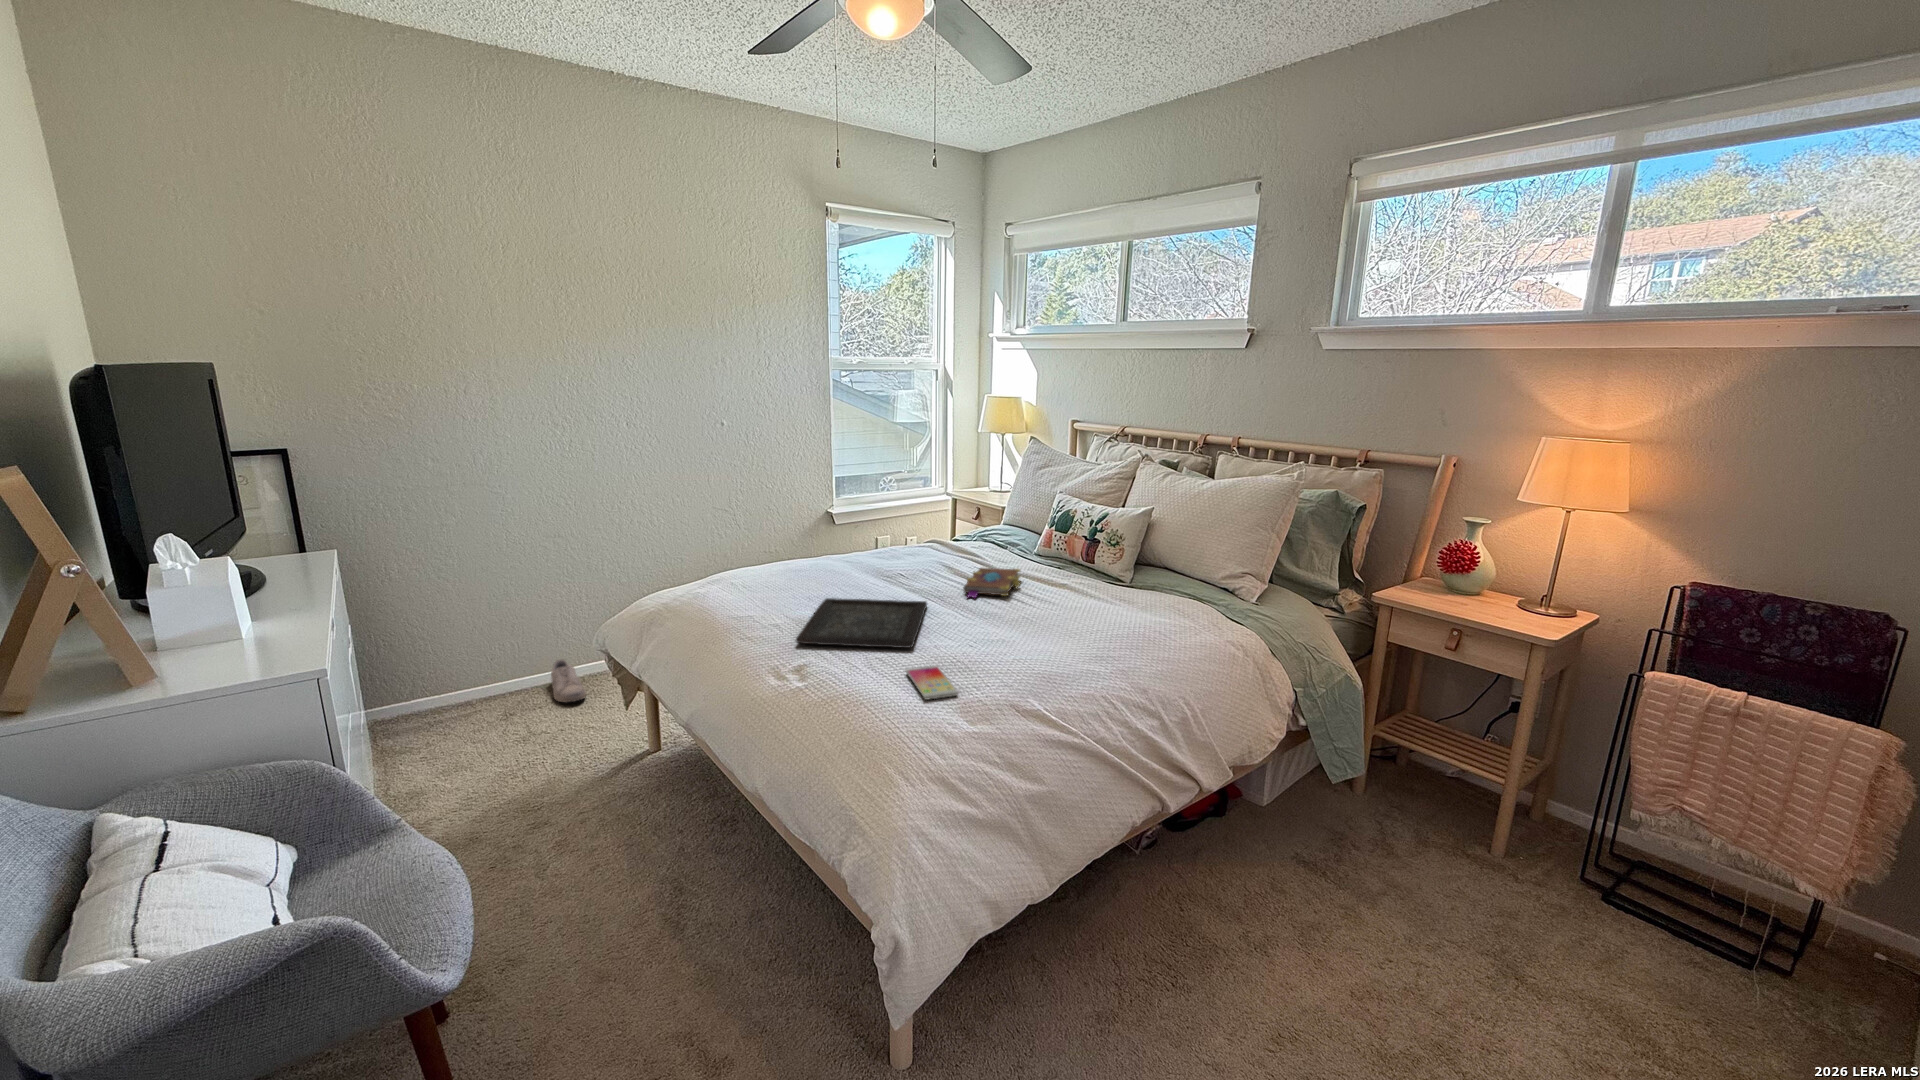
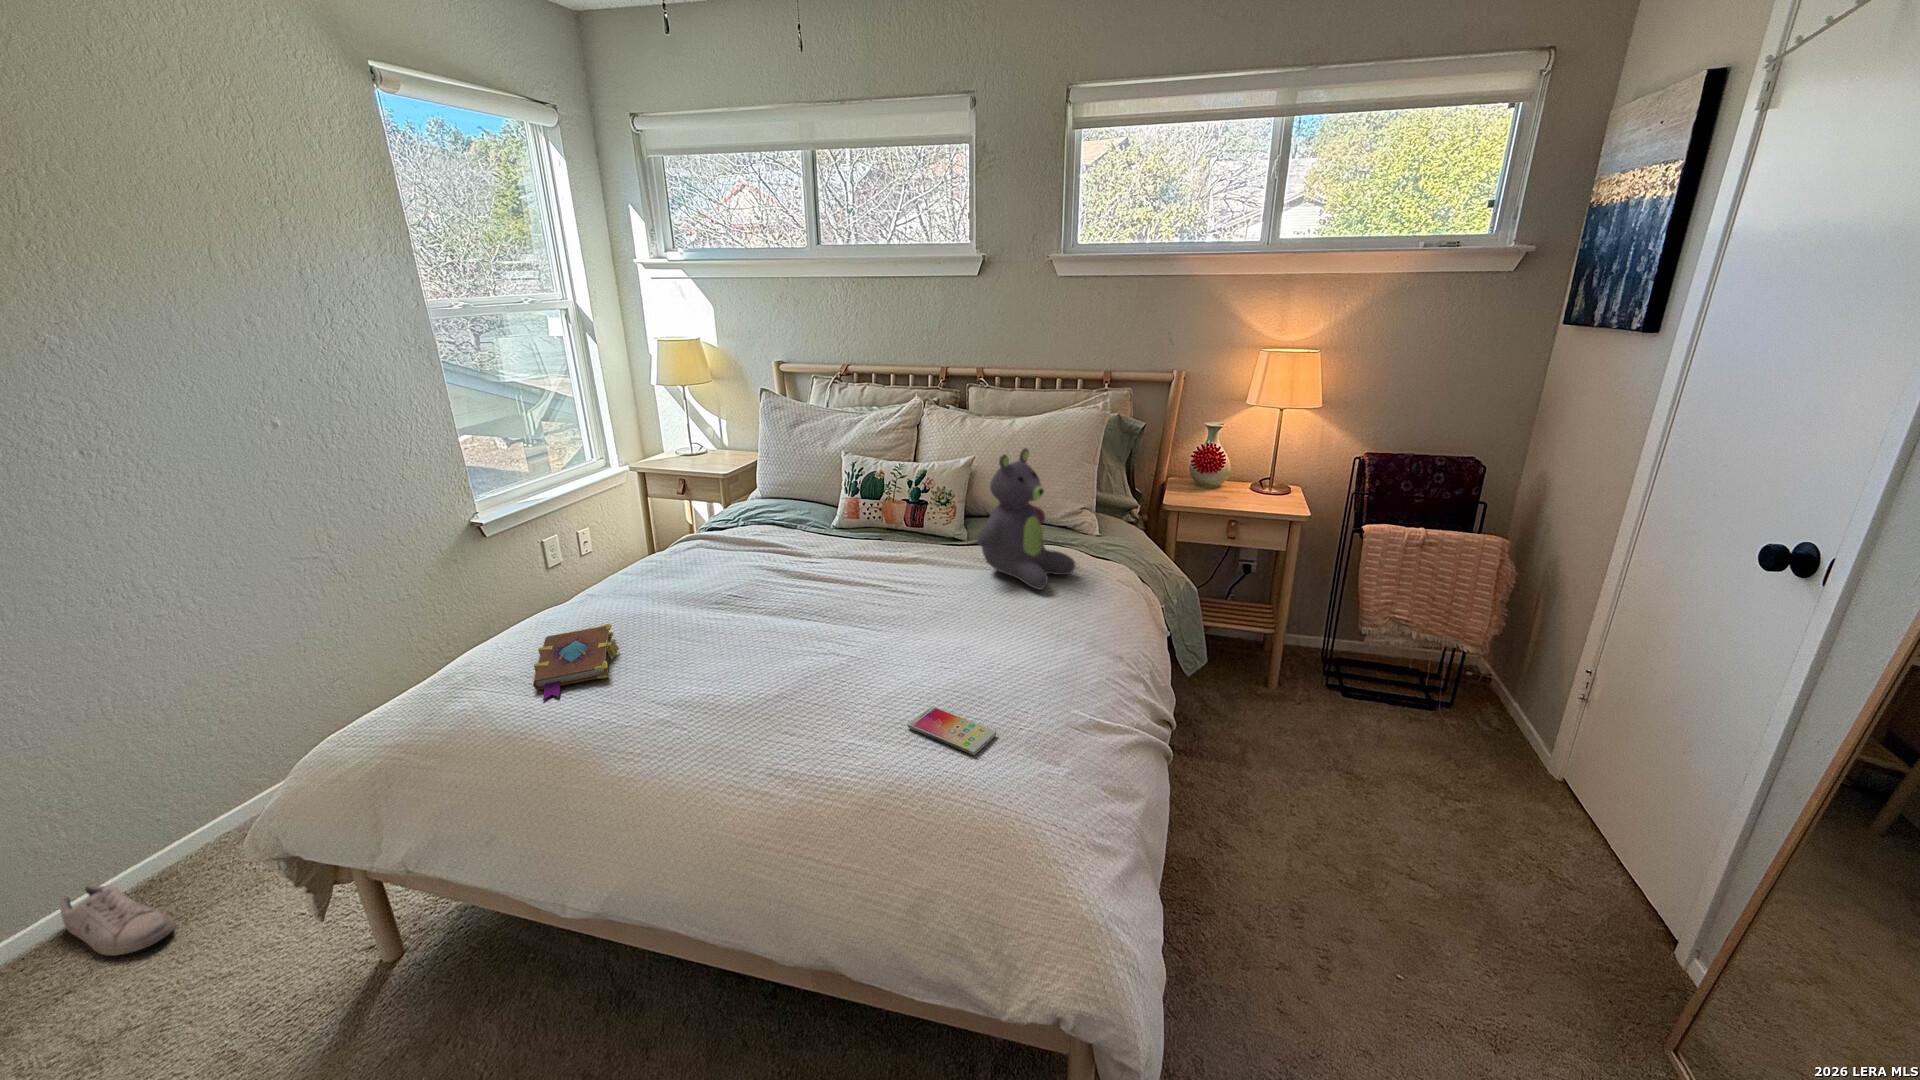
stuffed bear: none [1092,494,1189,626] -> present [977,448,1075,590]
book: present [963,568,1020,598] -> present [533,624,619,700]
tray: present [796,598,927,648] -> none [683,624,875,738]

